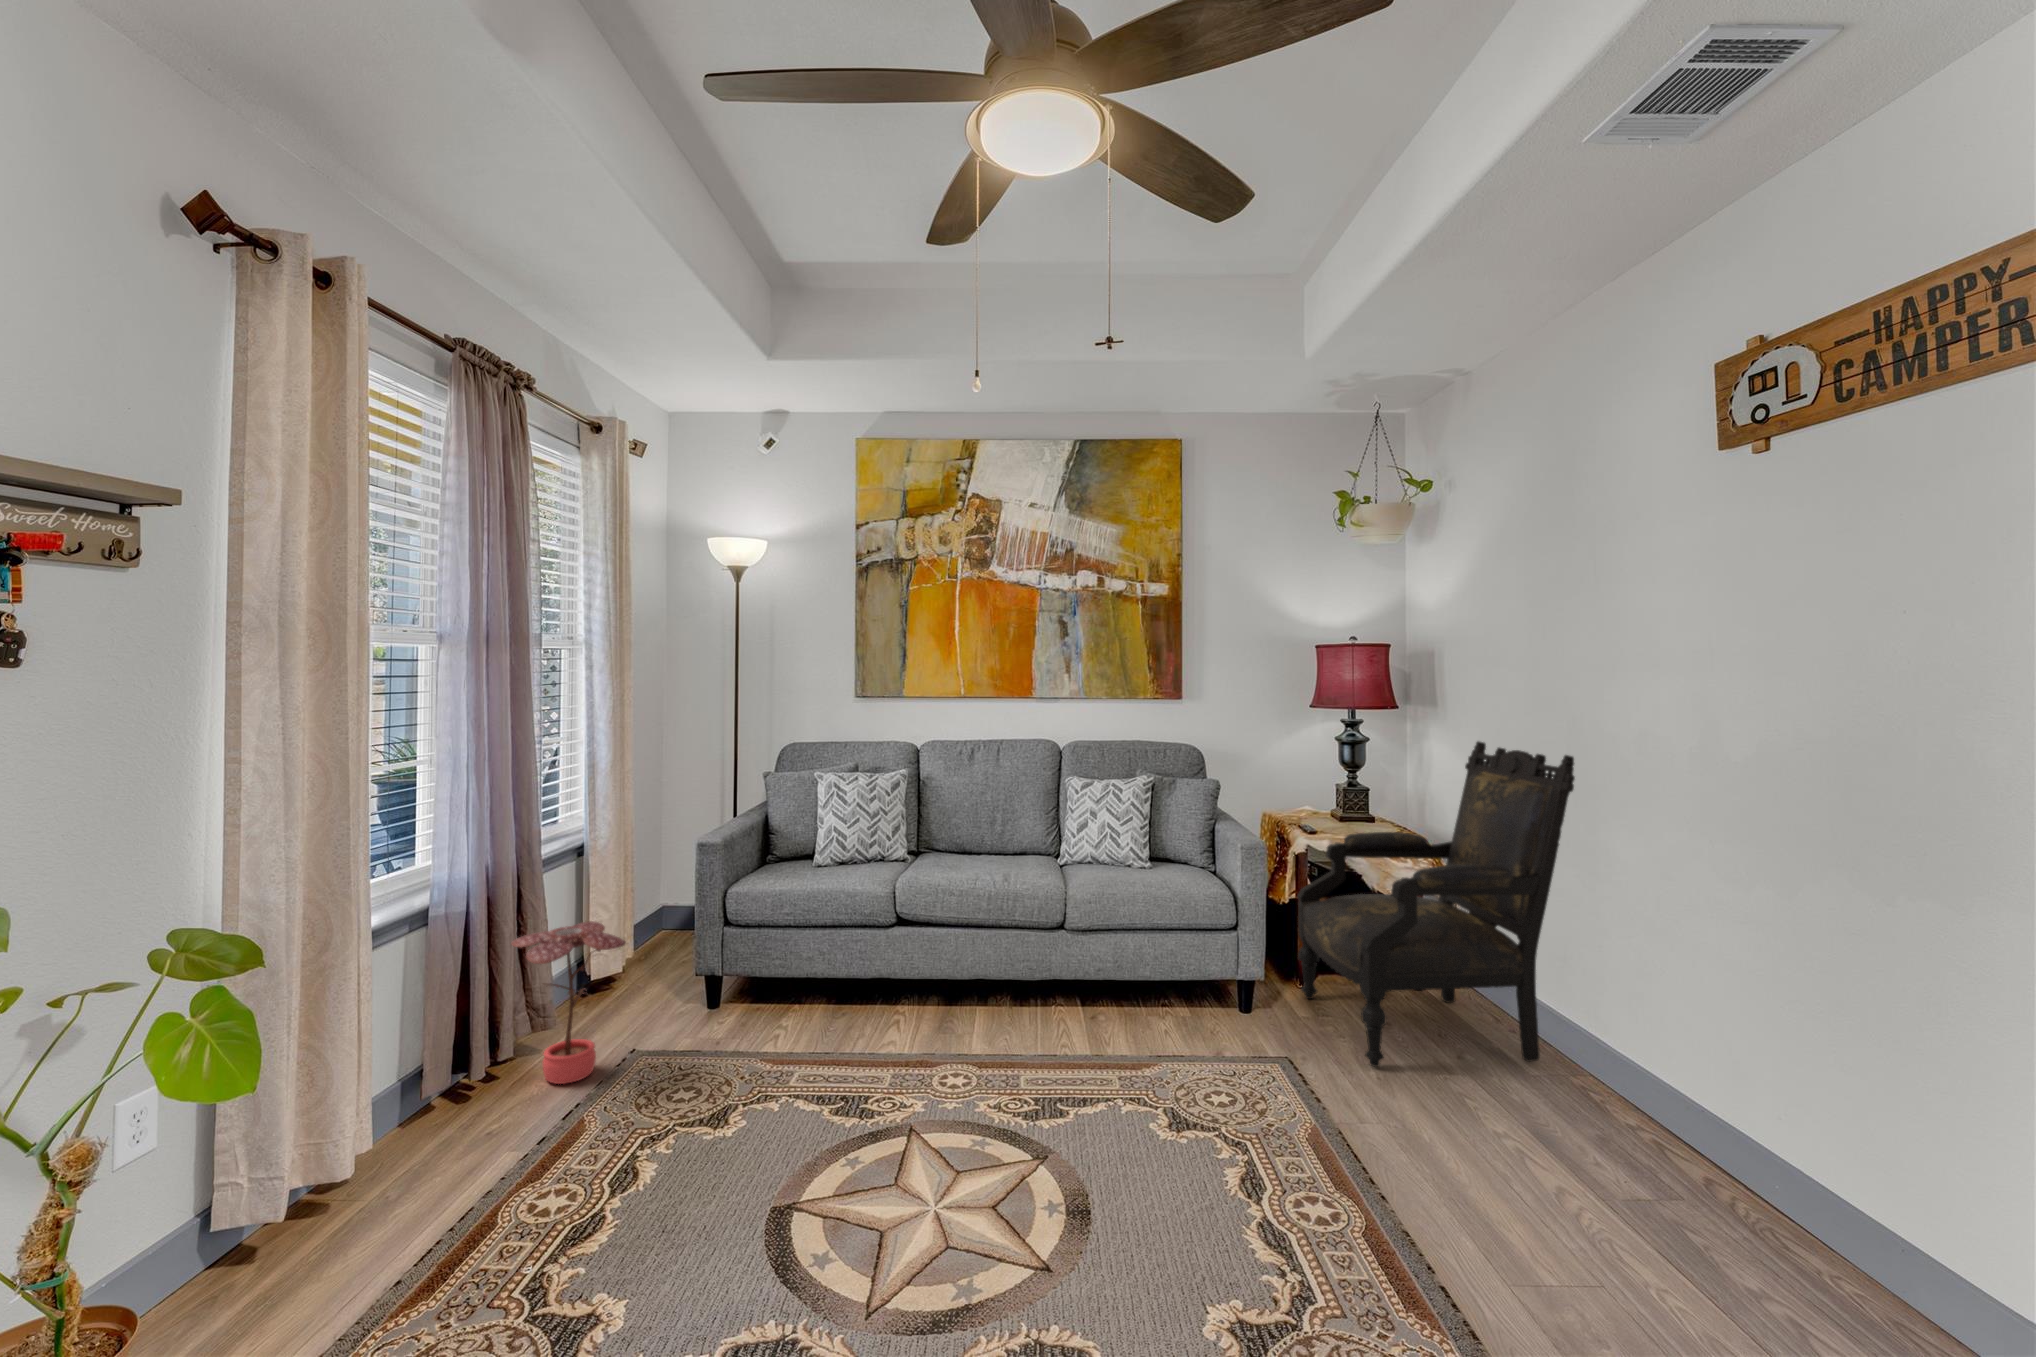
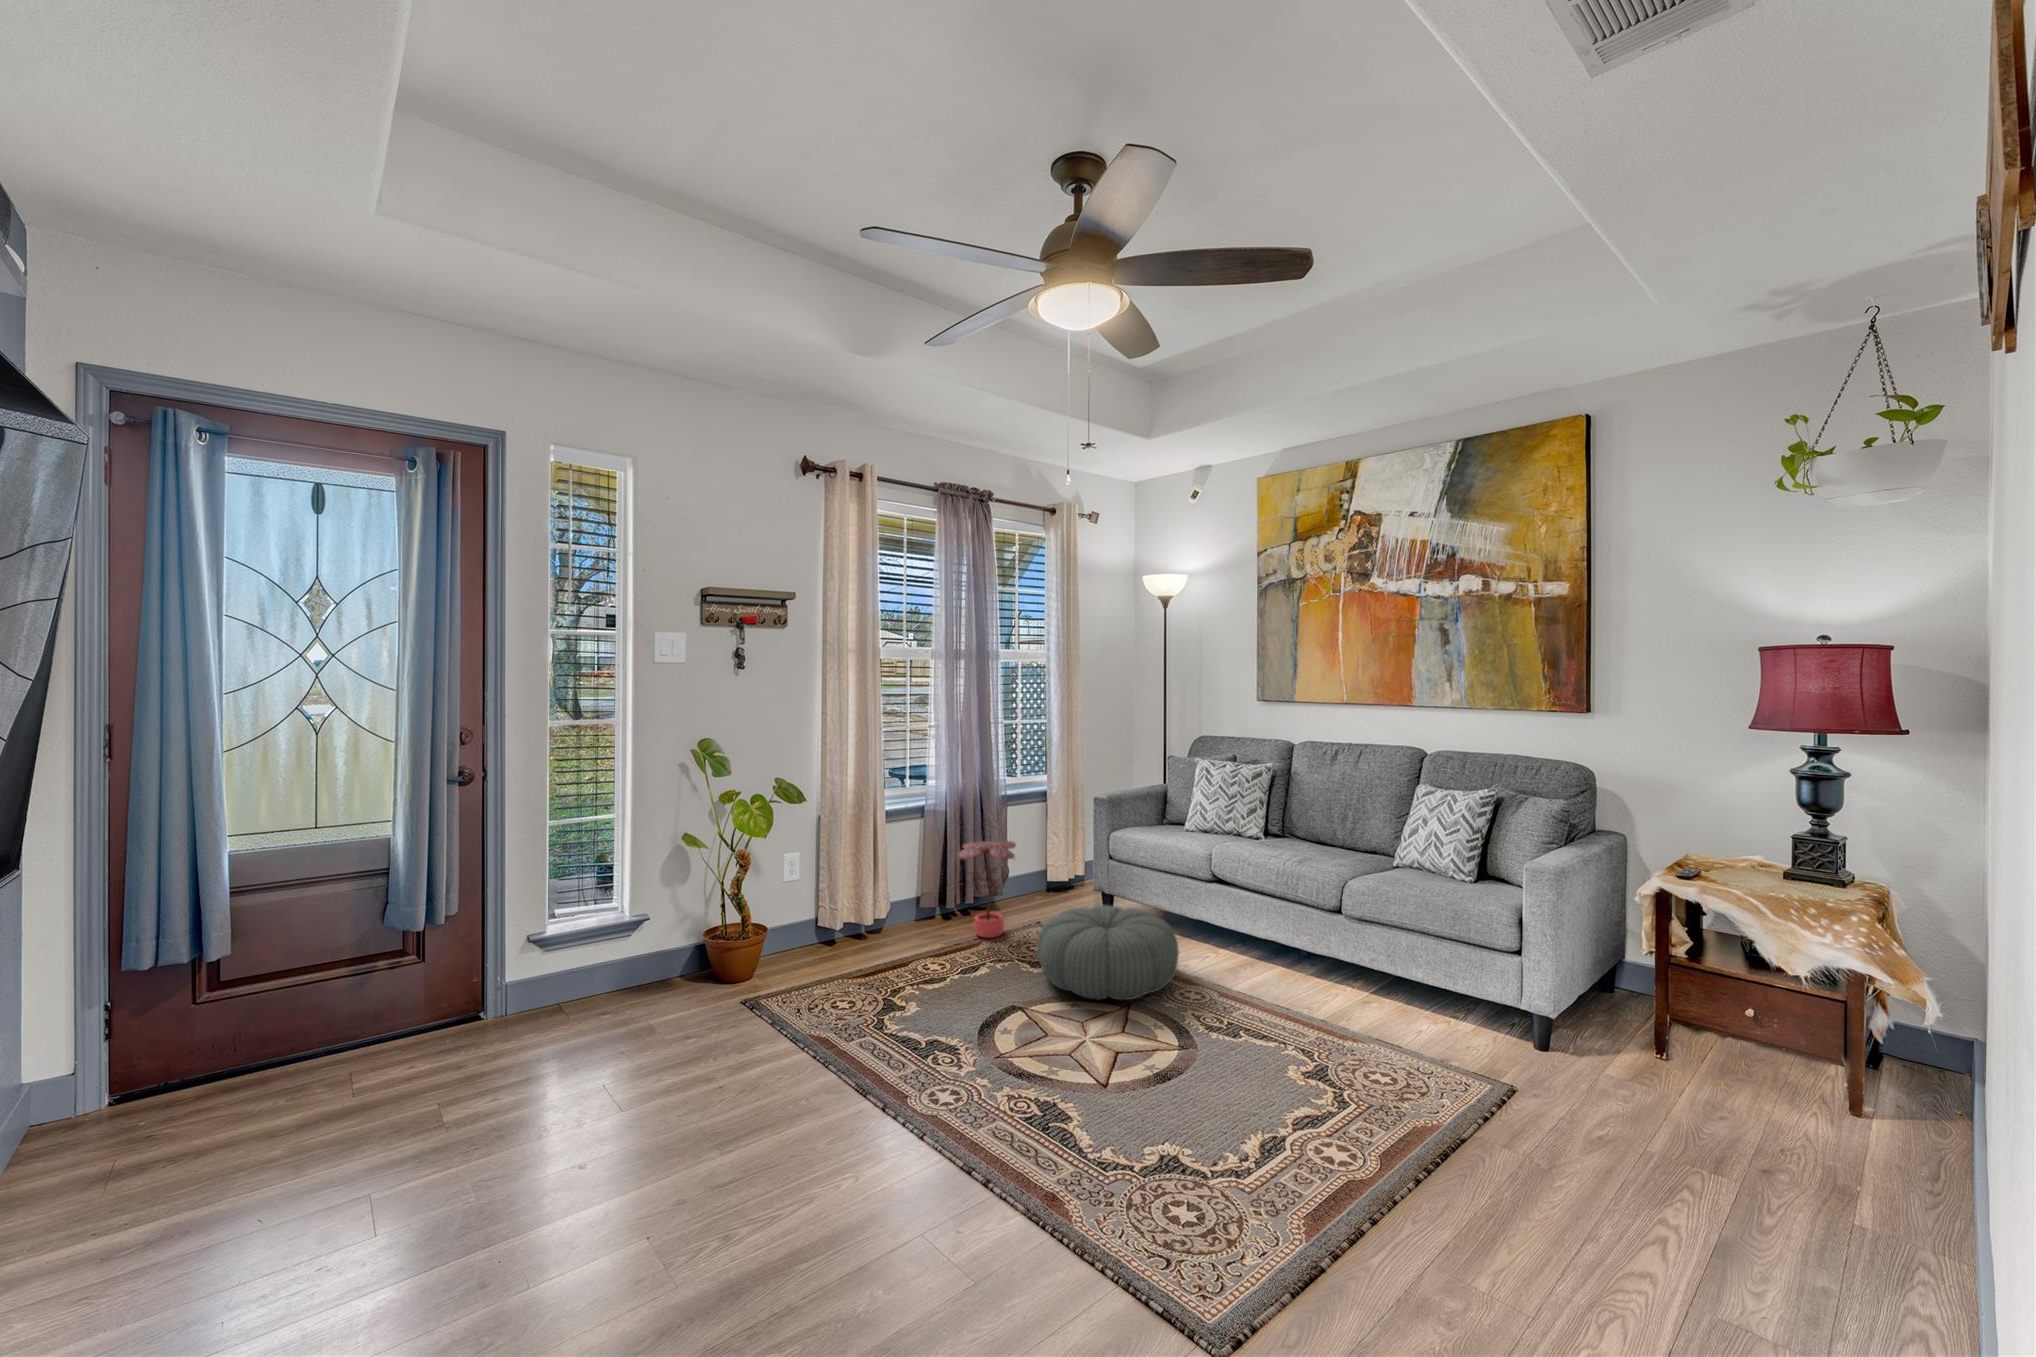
armchair: present [1297,741,1575,1067] -> none [1606,789,2000,1240]
pouf: none [717,975,916,1113] -> present [1036,905,1179,1000]

